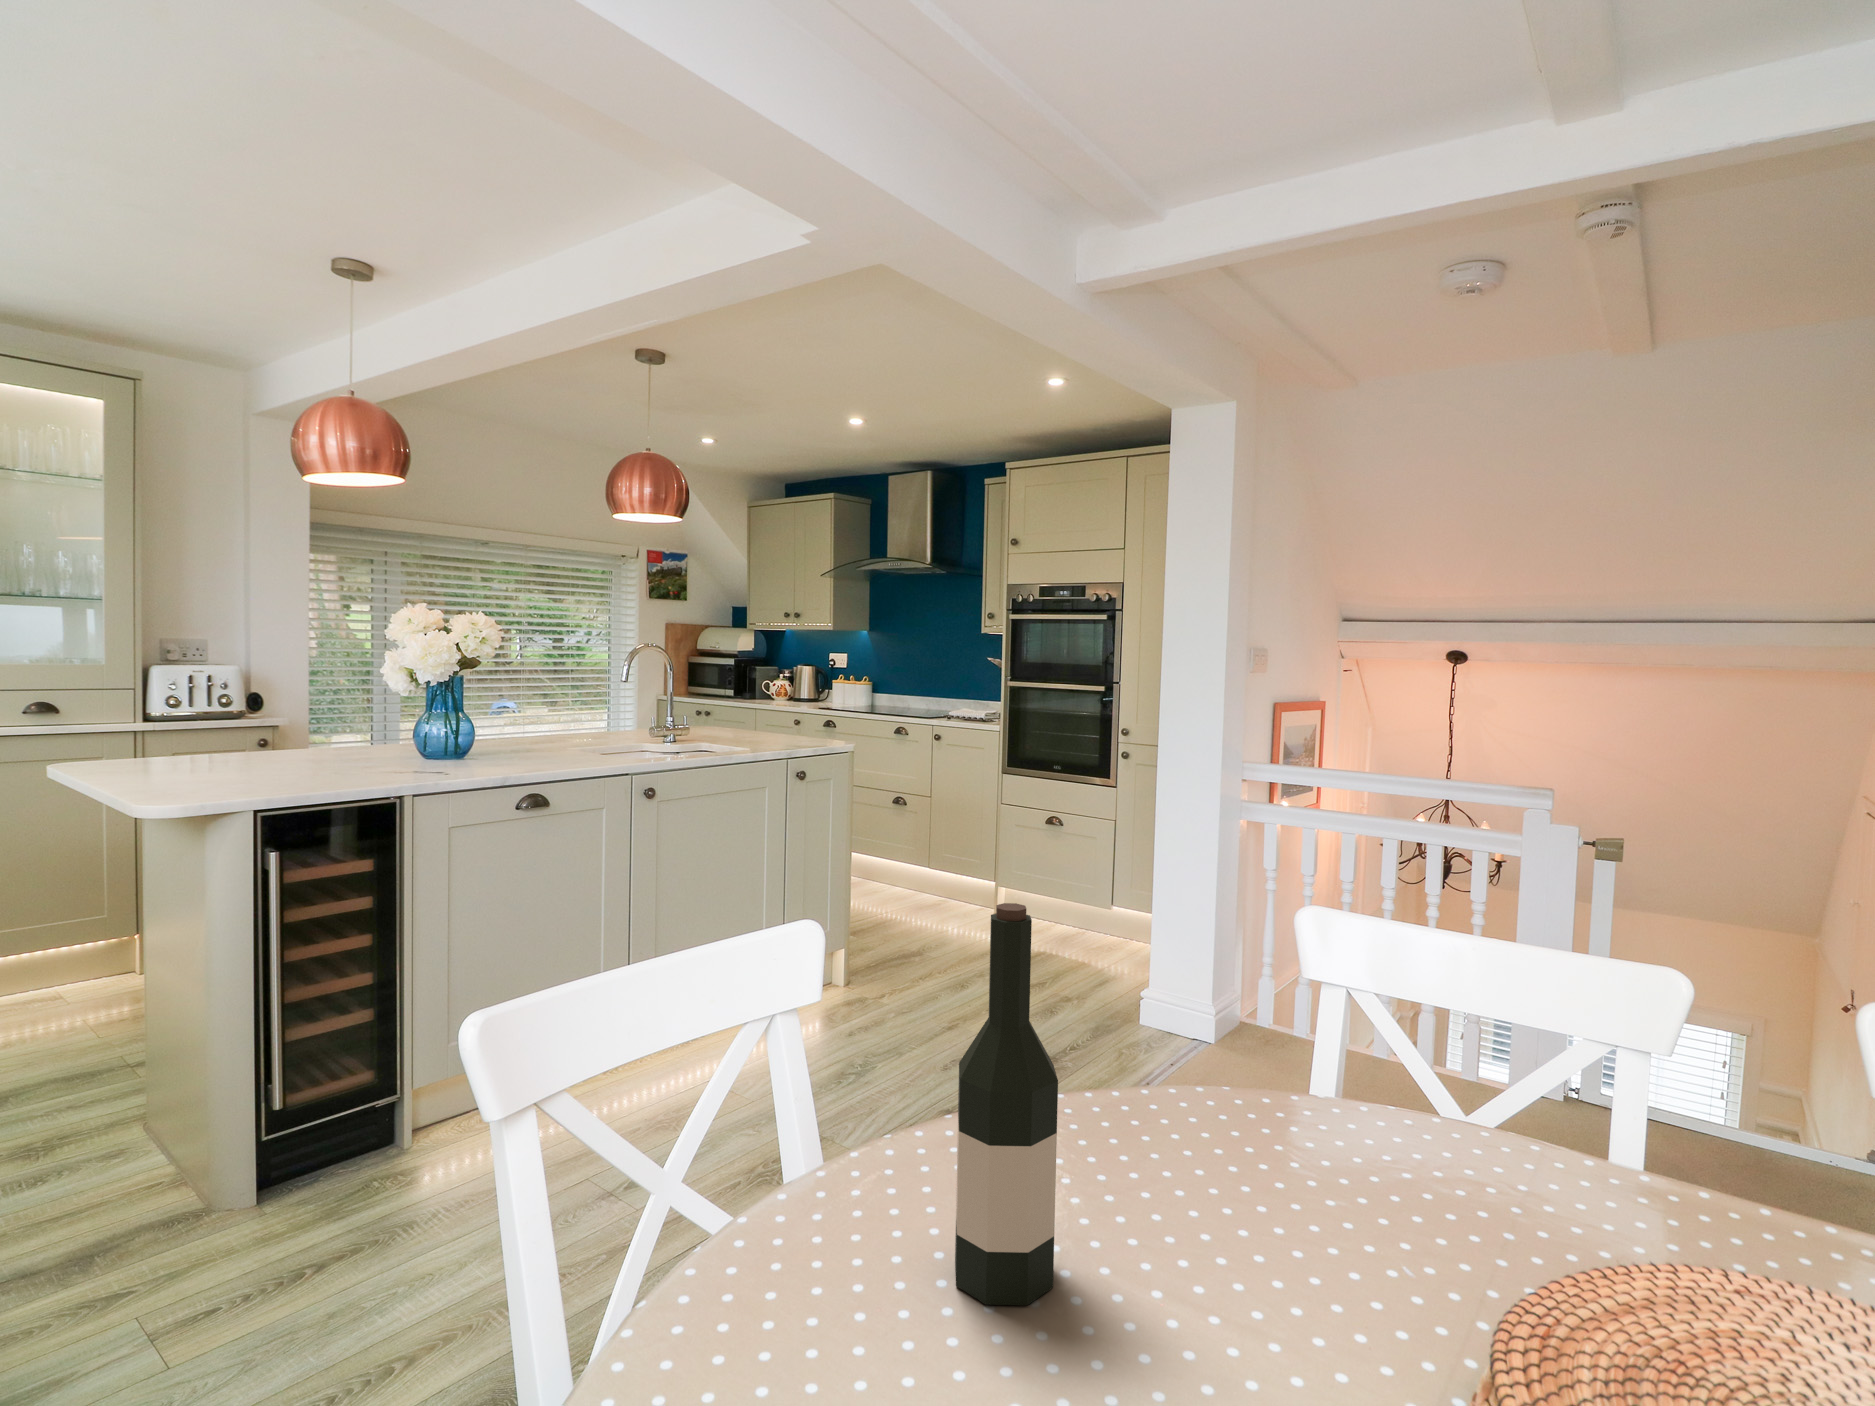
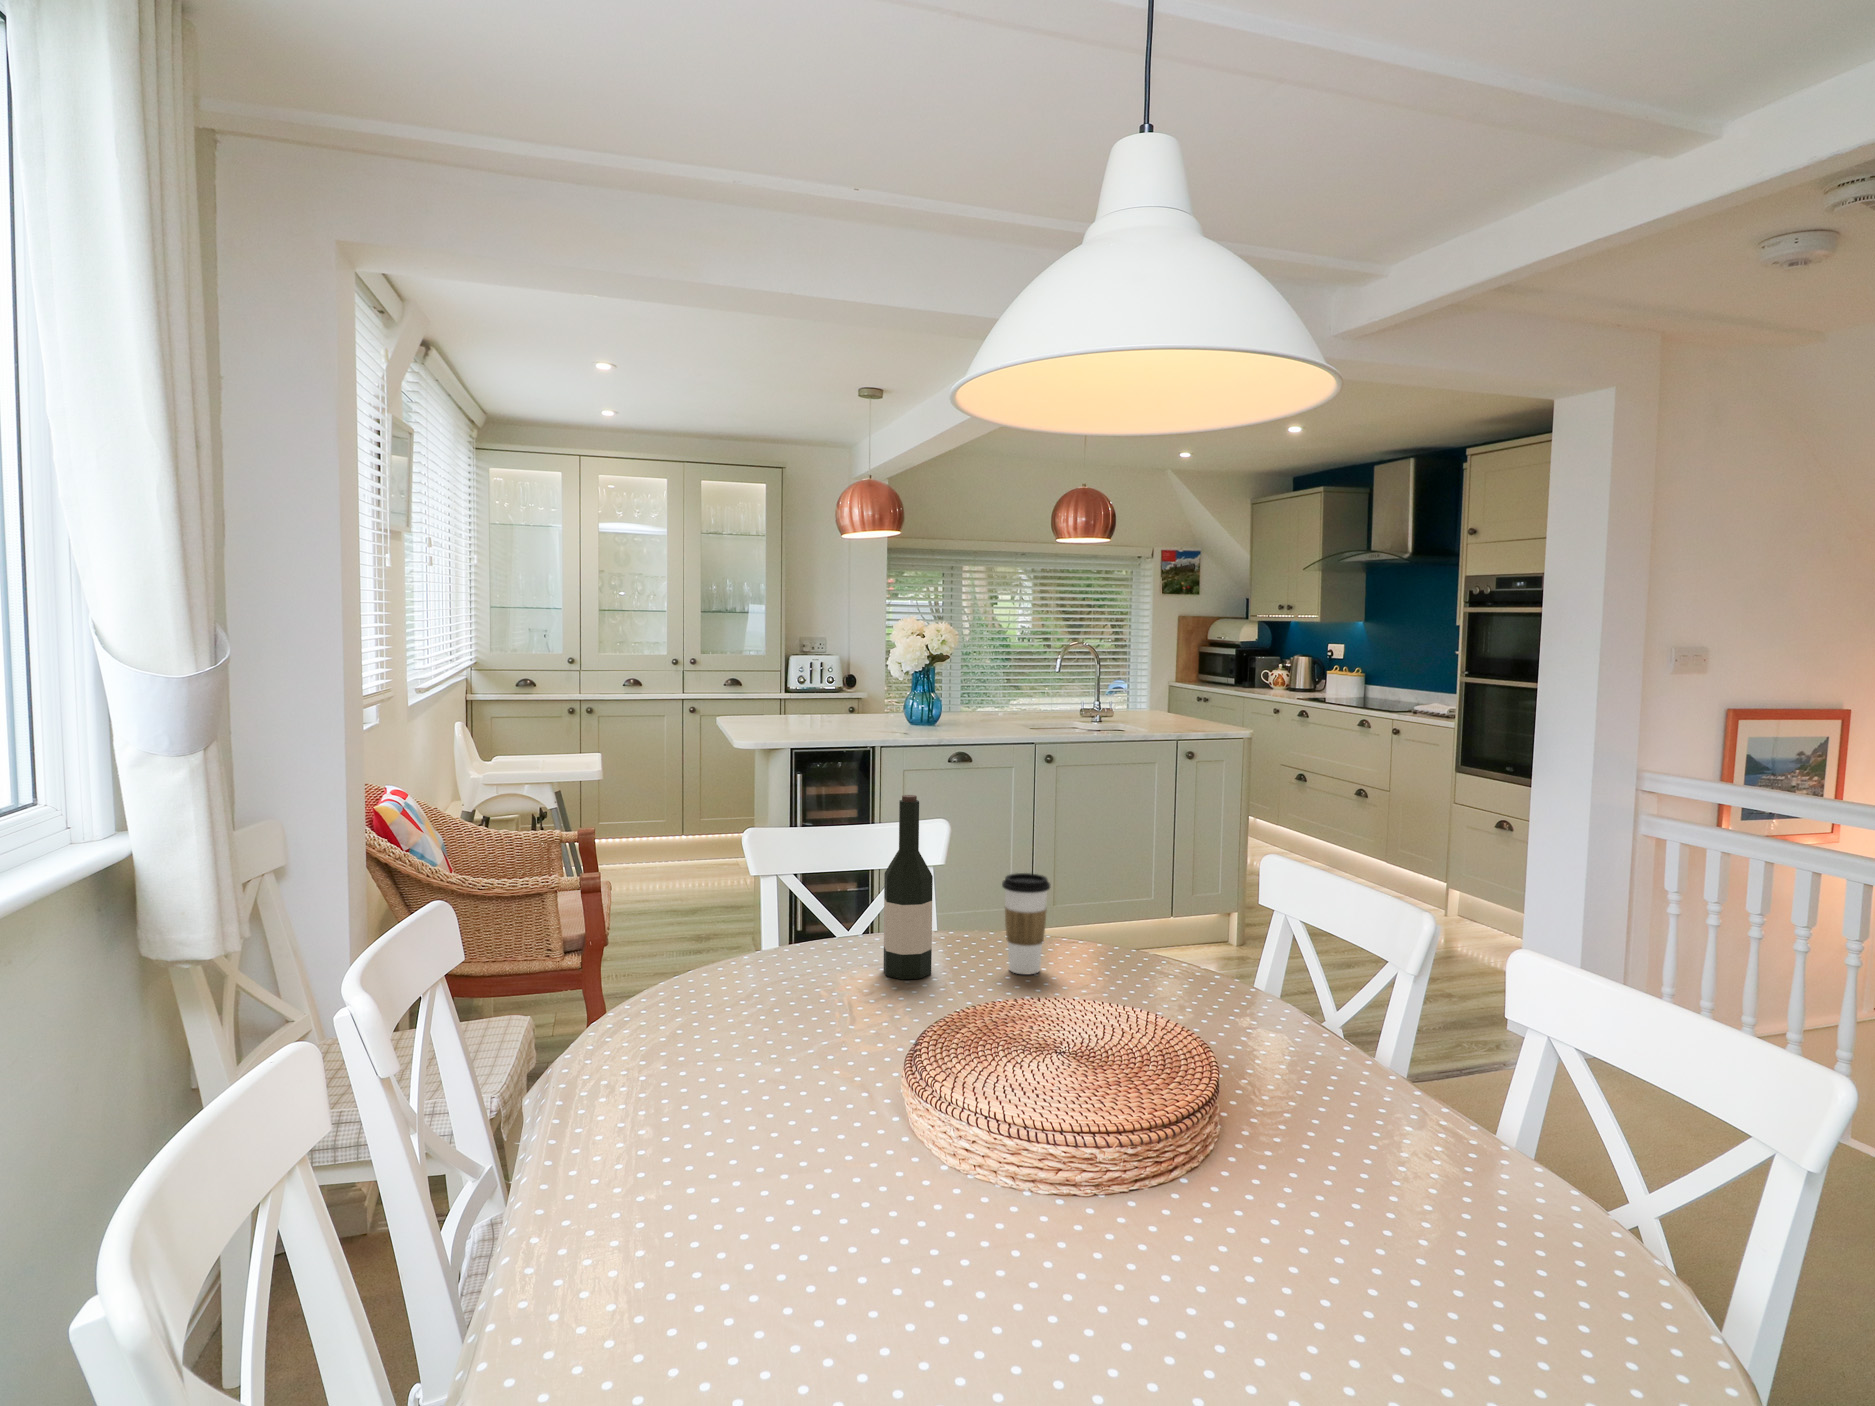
coffee cup: none [1117,1012,1206,1207] -> present [1002,873,1050,974]

